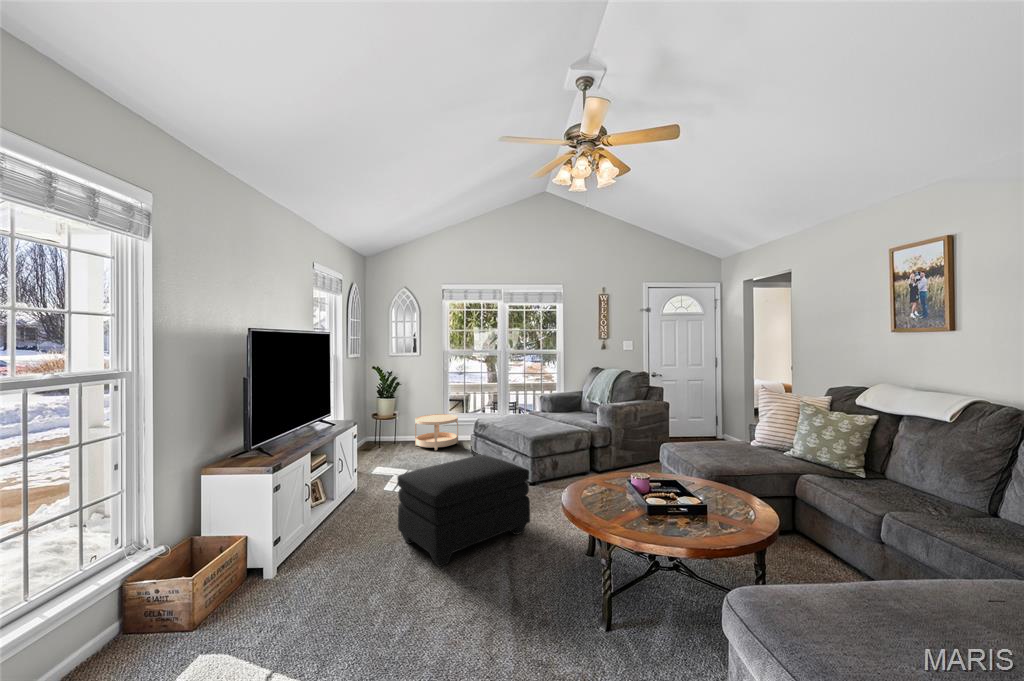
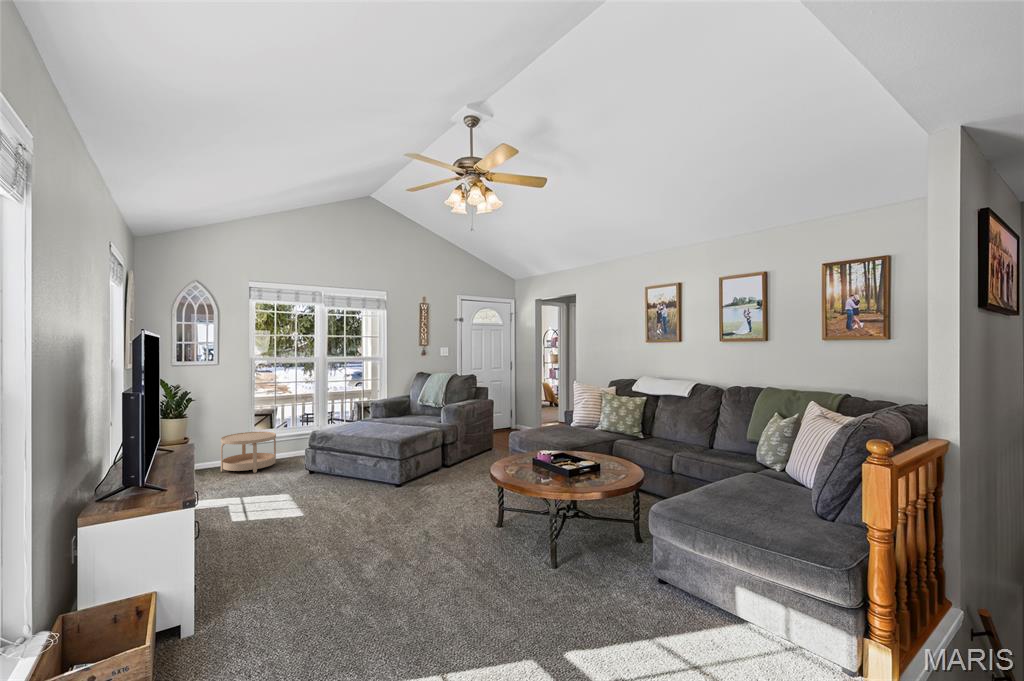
ottoman: present [397,455,530,567] -> none [317,456,433,552]

